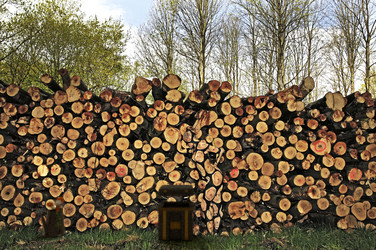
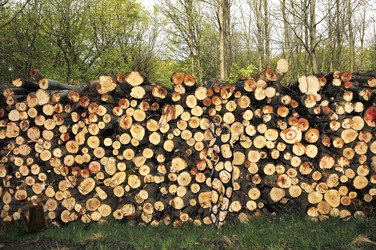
toolbox: present [157,185,194,241] -> none [122,180,163,236]

